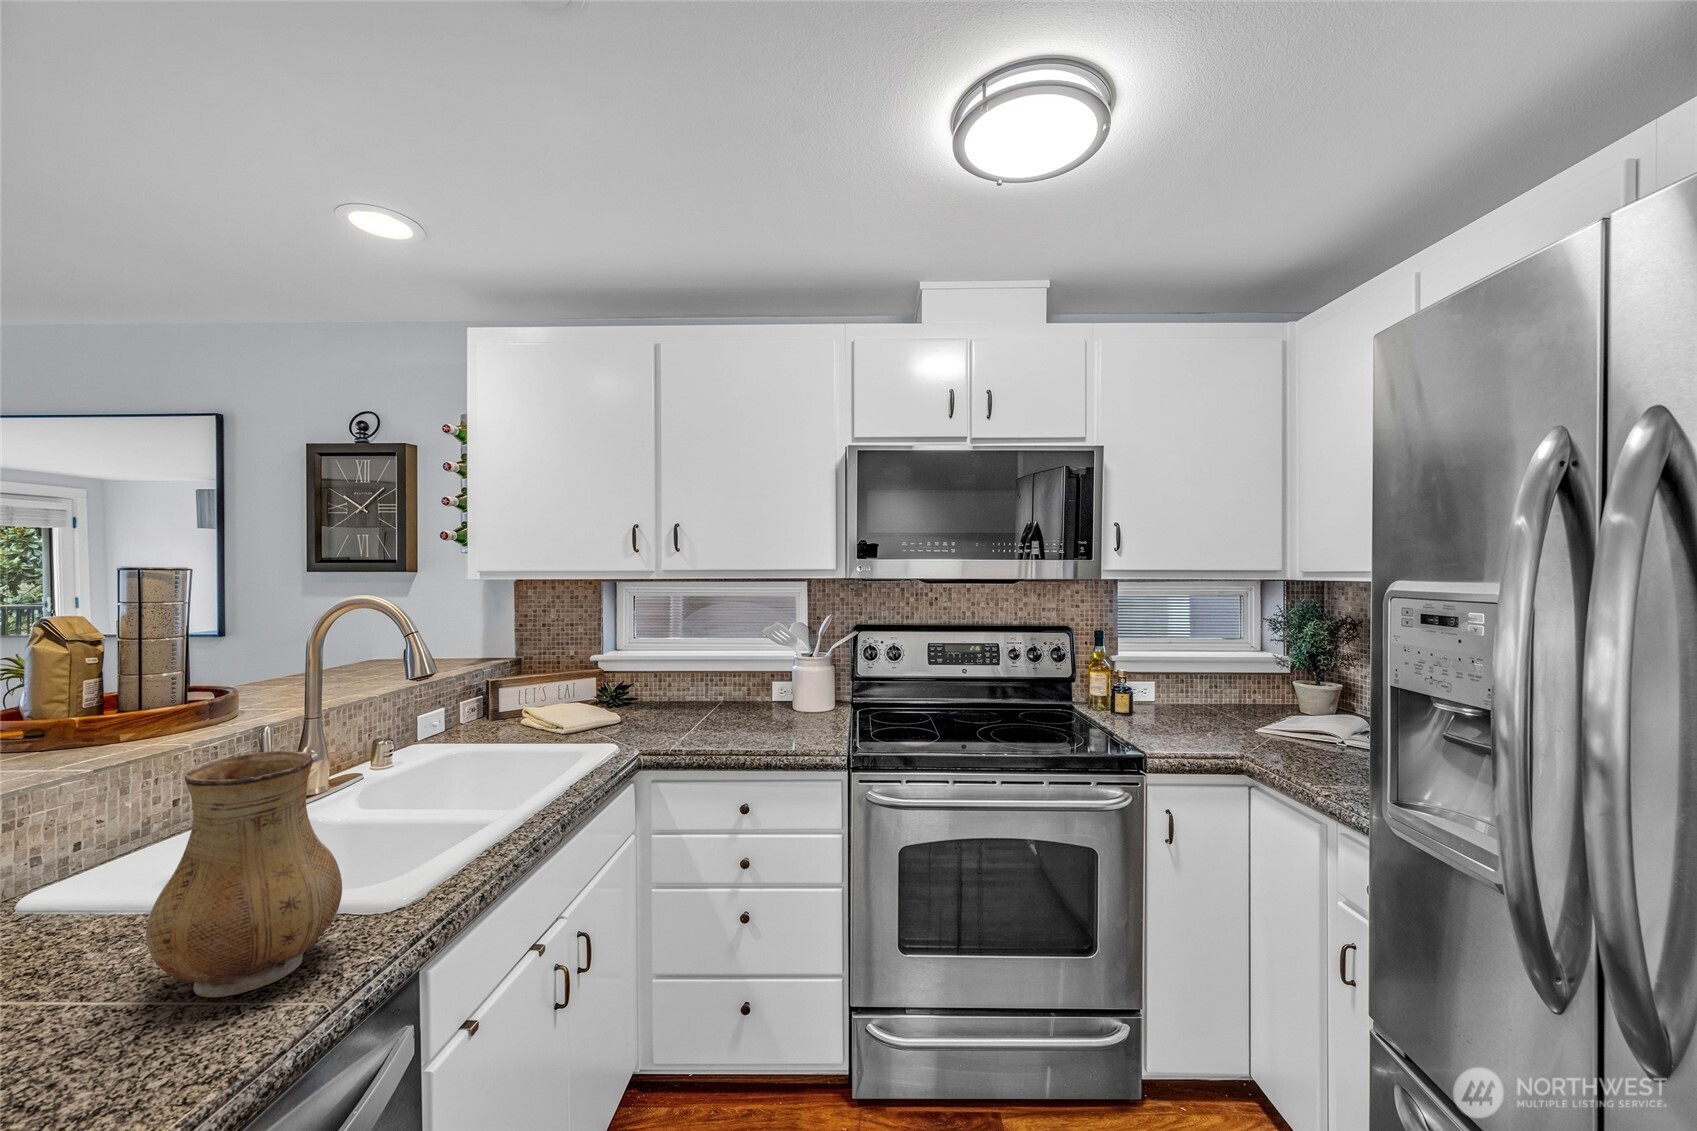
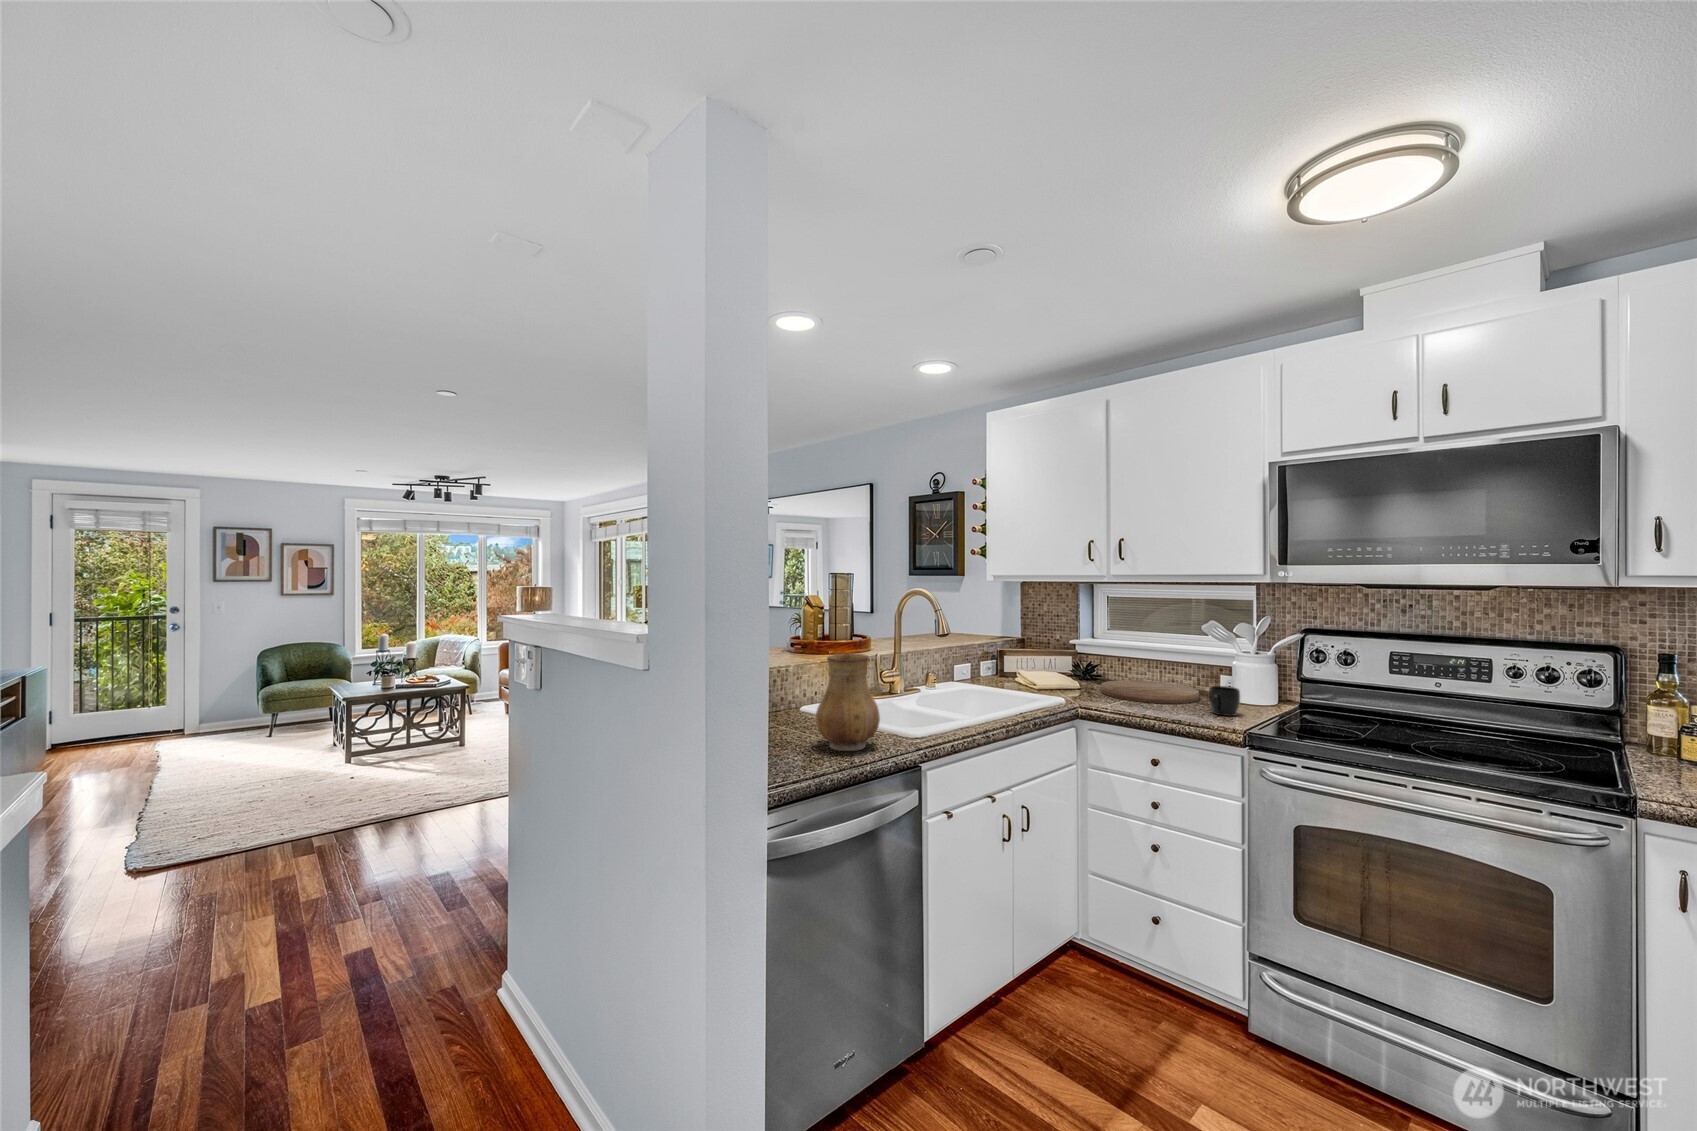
mug: none [787,699,819,734] -> present [1209,686,1240,716]
cutting board: none [649,700,762,732] -> present [1101,680,1199,704]

